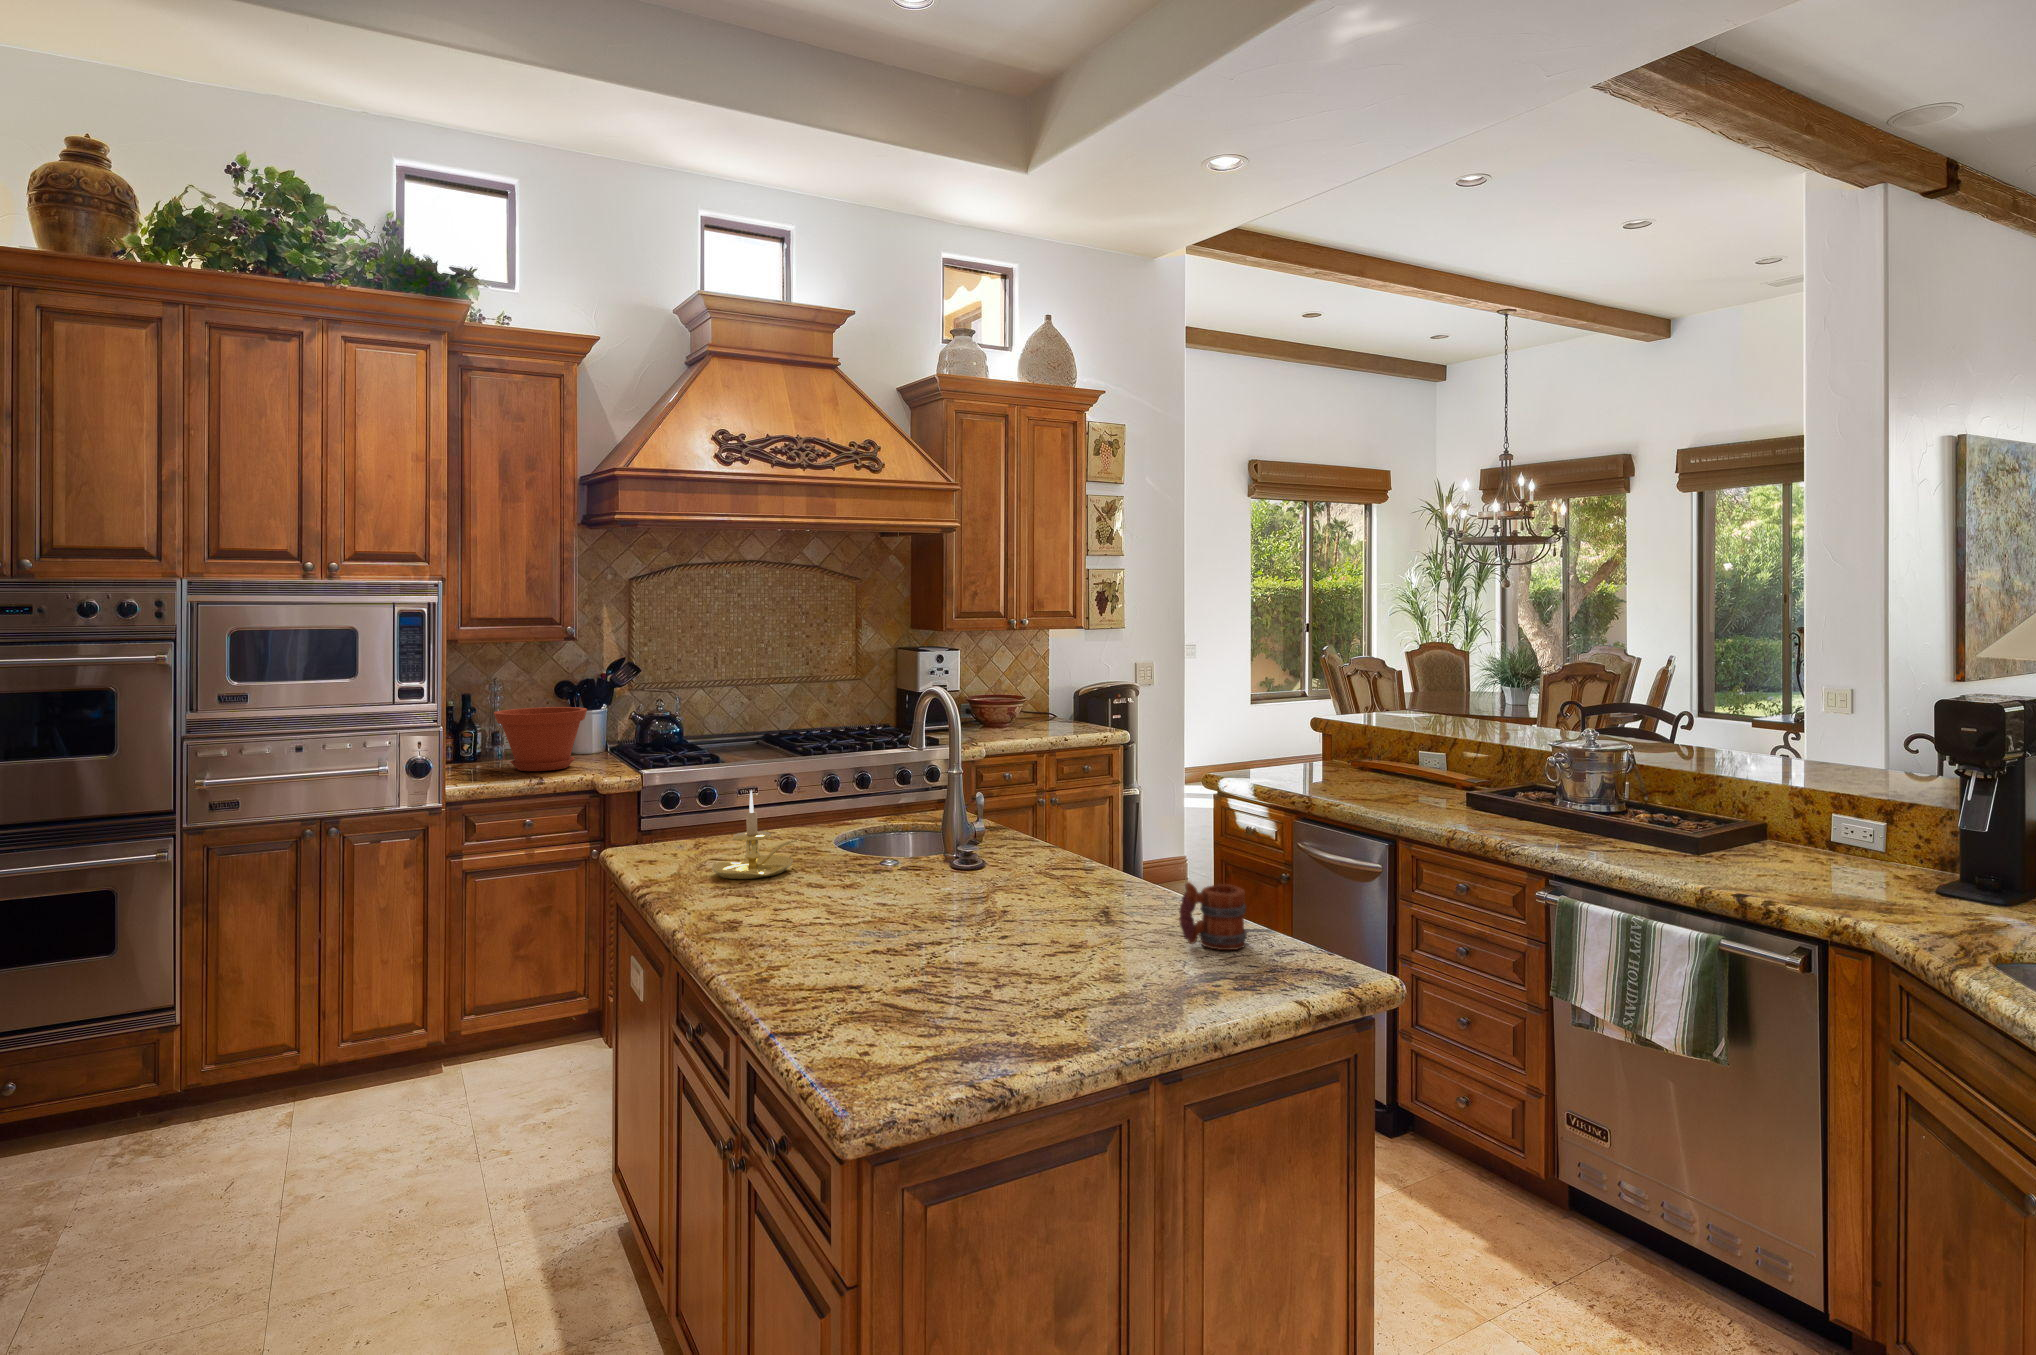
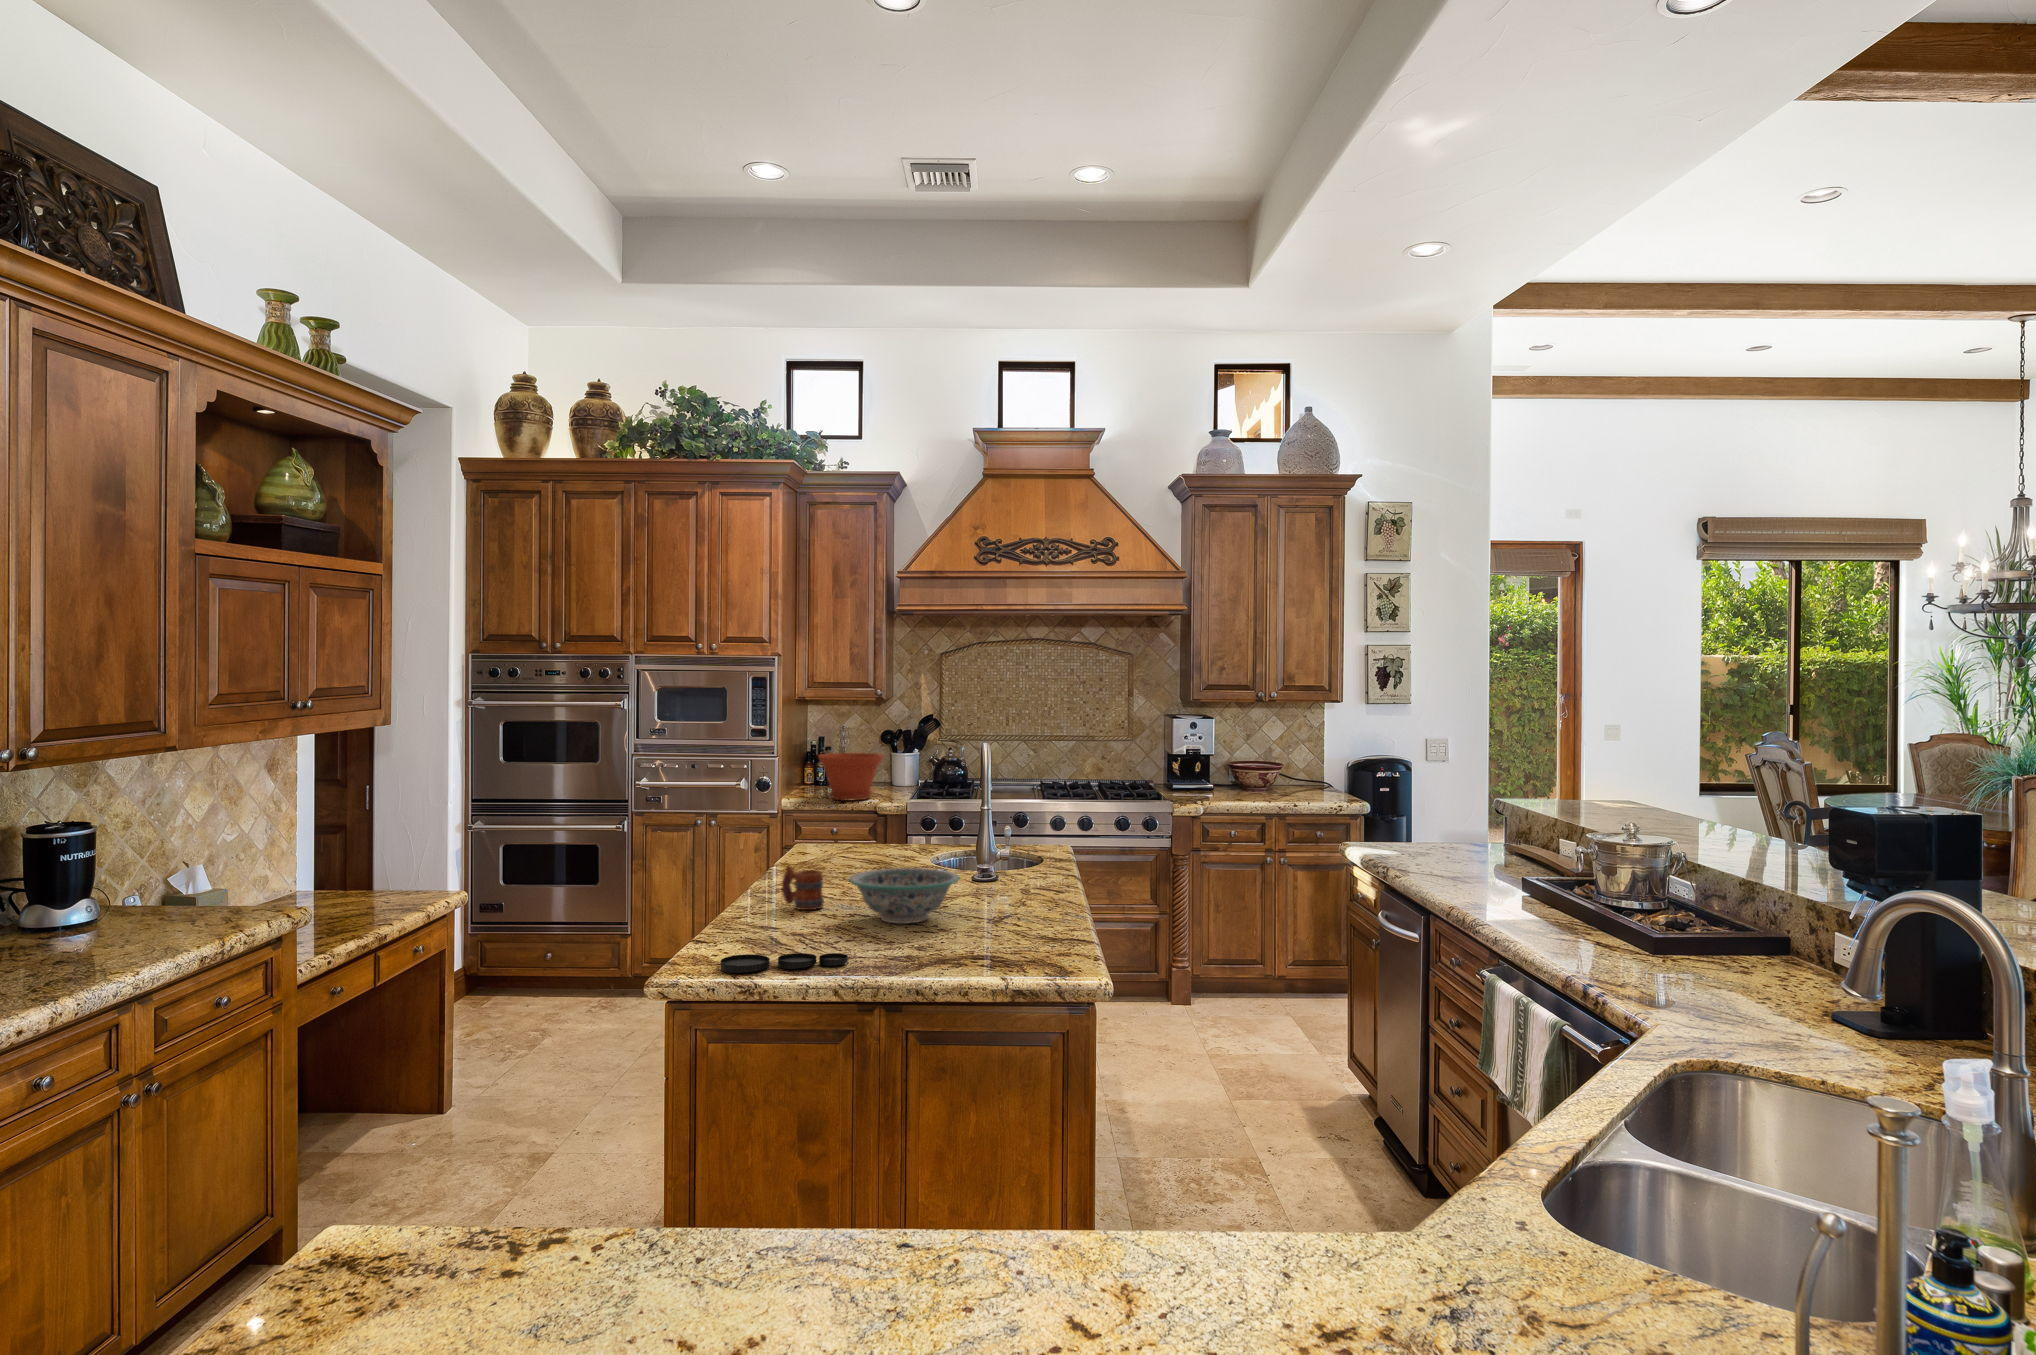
candle holder: present [712,791,802,879] -> none [813,816,880,876]
decorative bowl: none [903,855,1065,941] -> present [849,868,960,924]
mug: present [1179,882,1247,950] -> present [782,865,824,910]
plate: none [898,1007,1074,1076] -> present [720,953,848,973]

